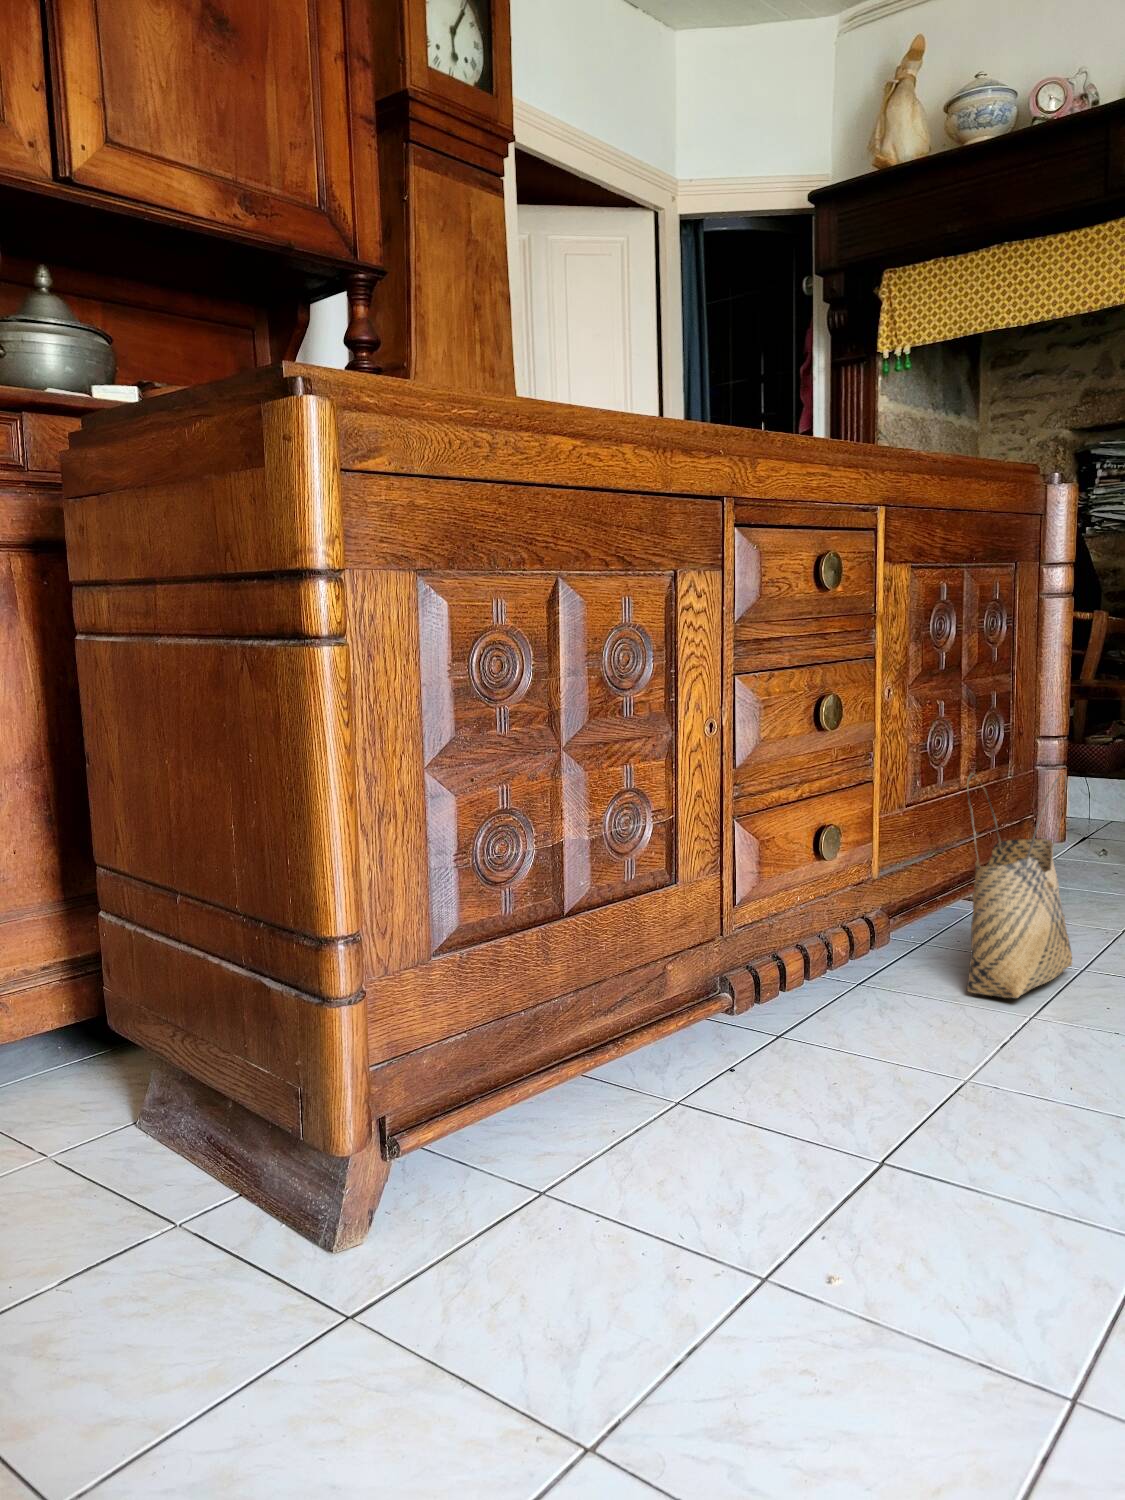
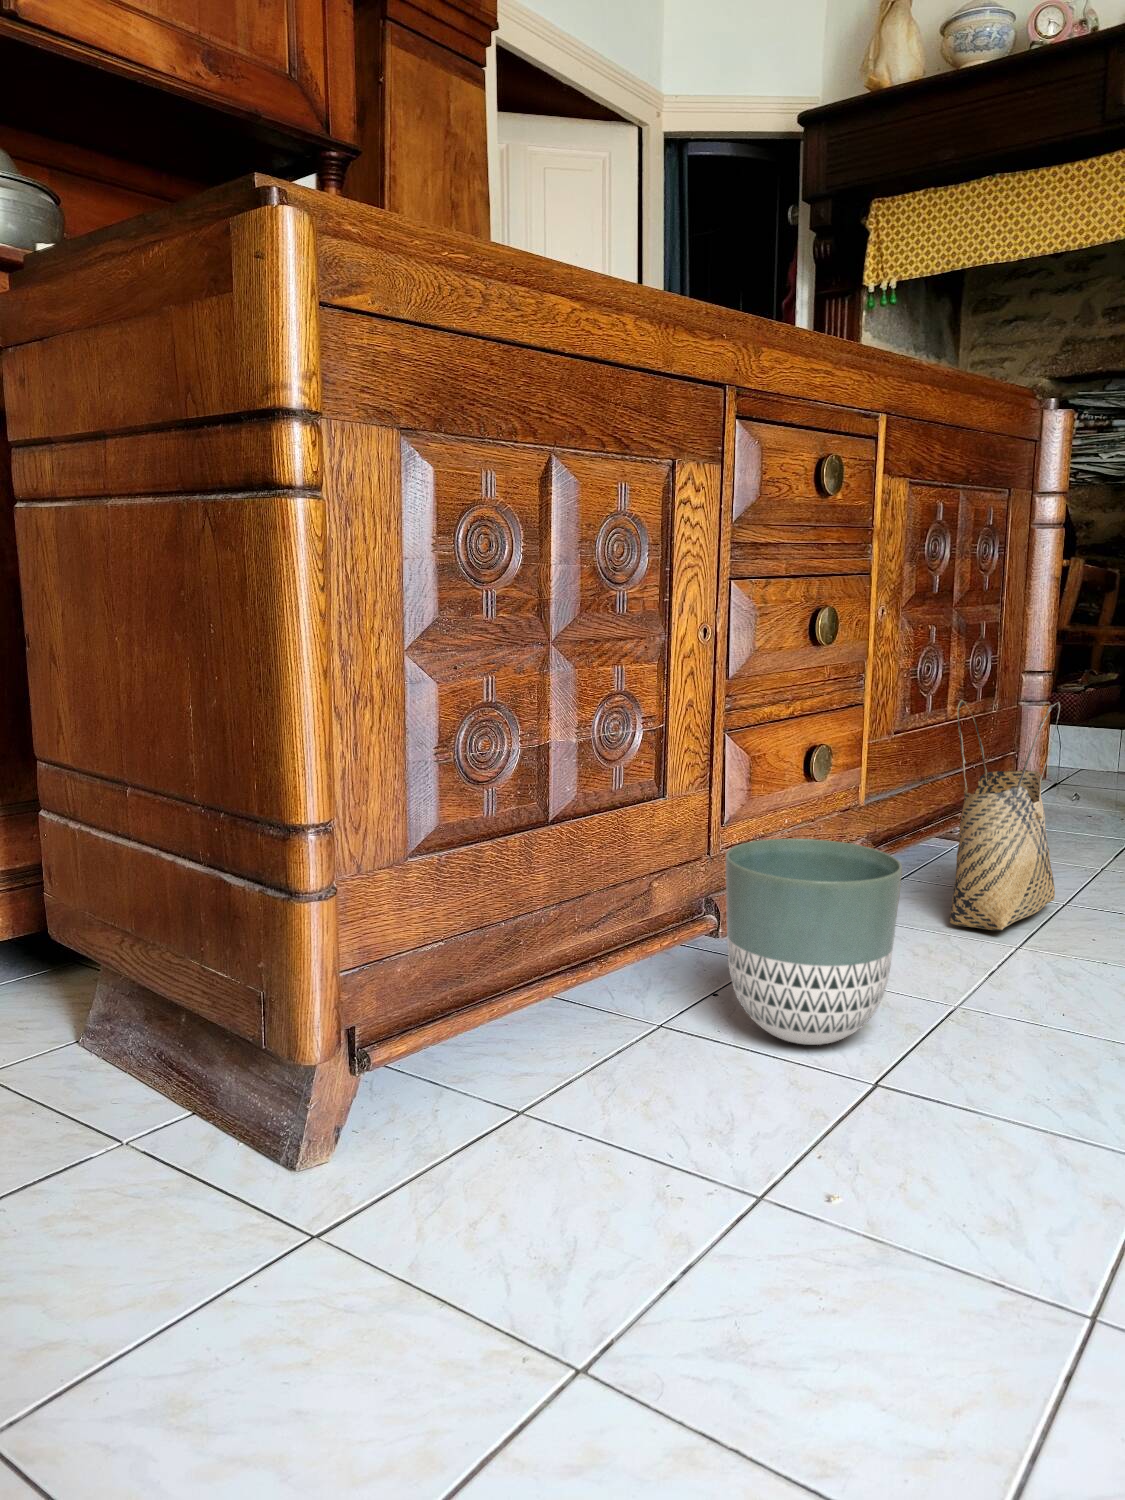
planter: none [736,920,904,1120] -> present [726,839,902,1045]

